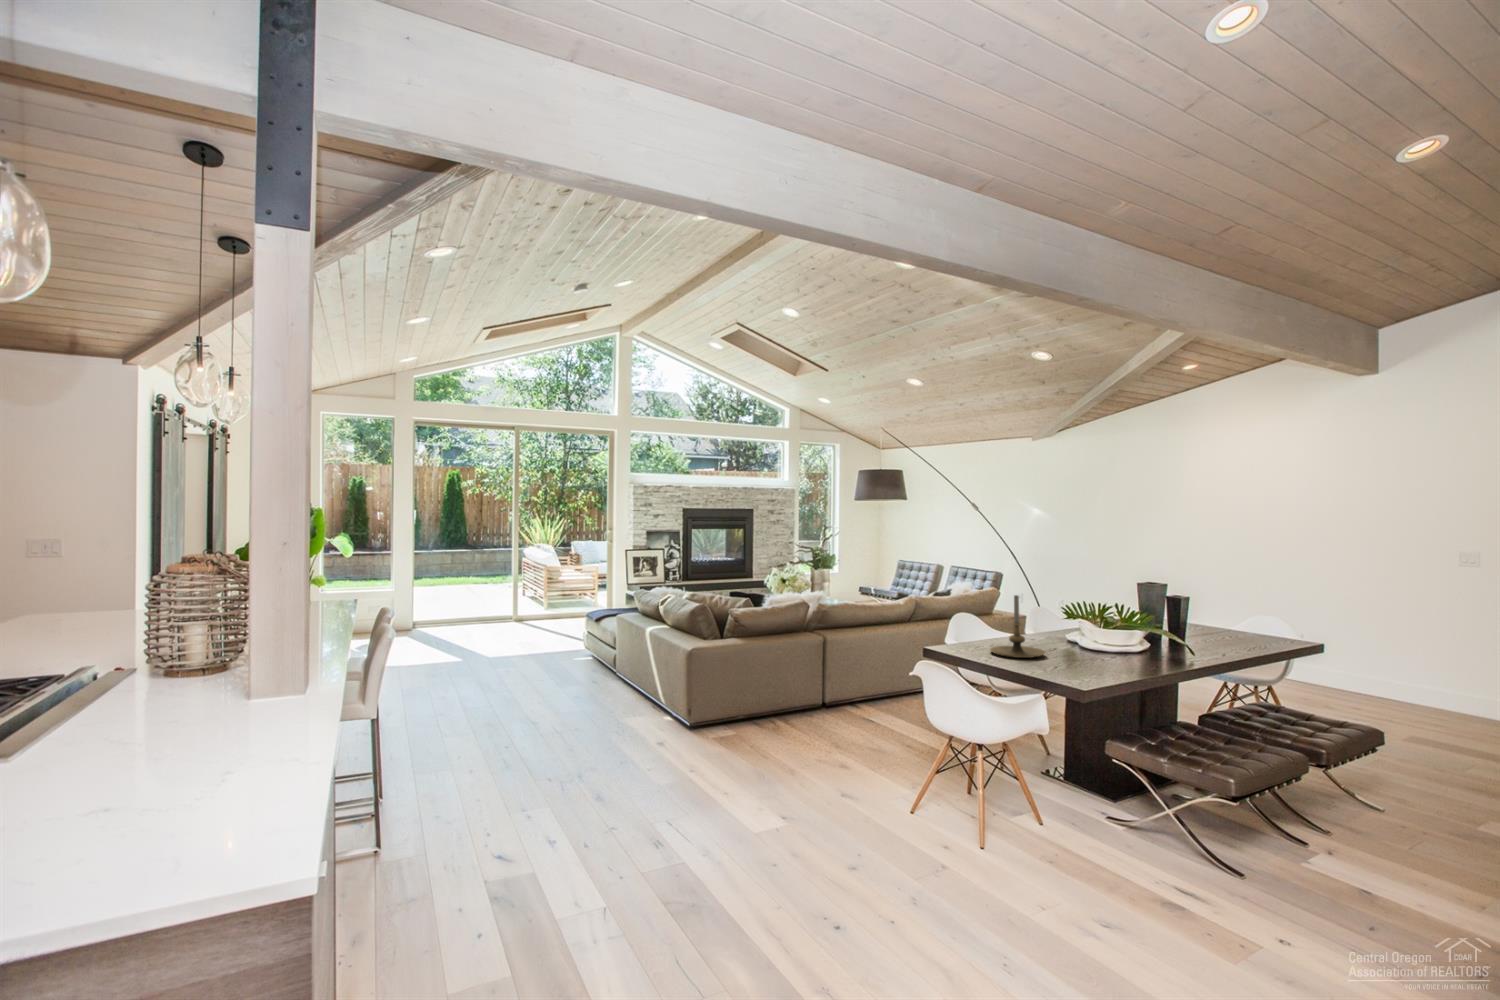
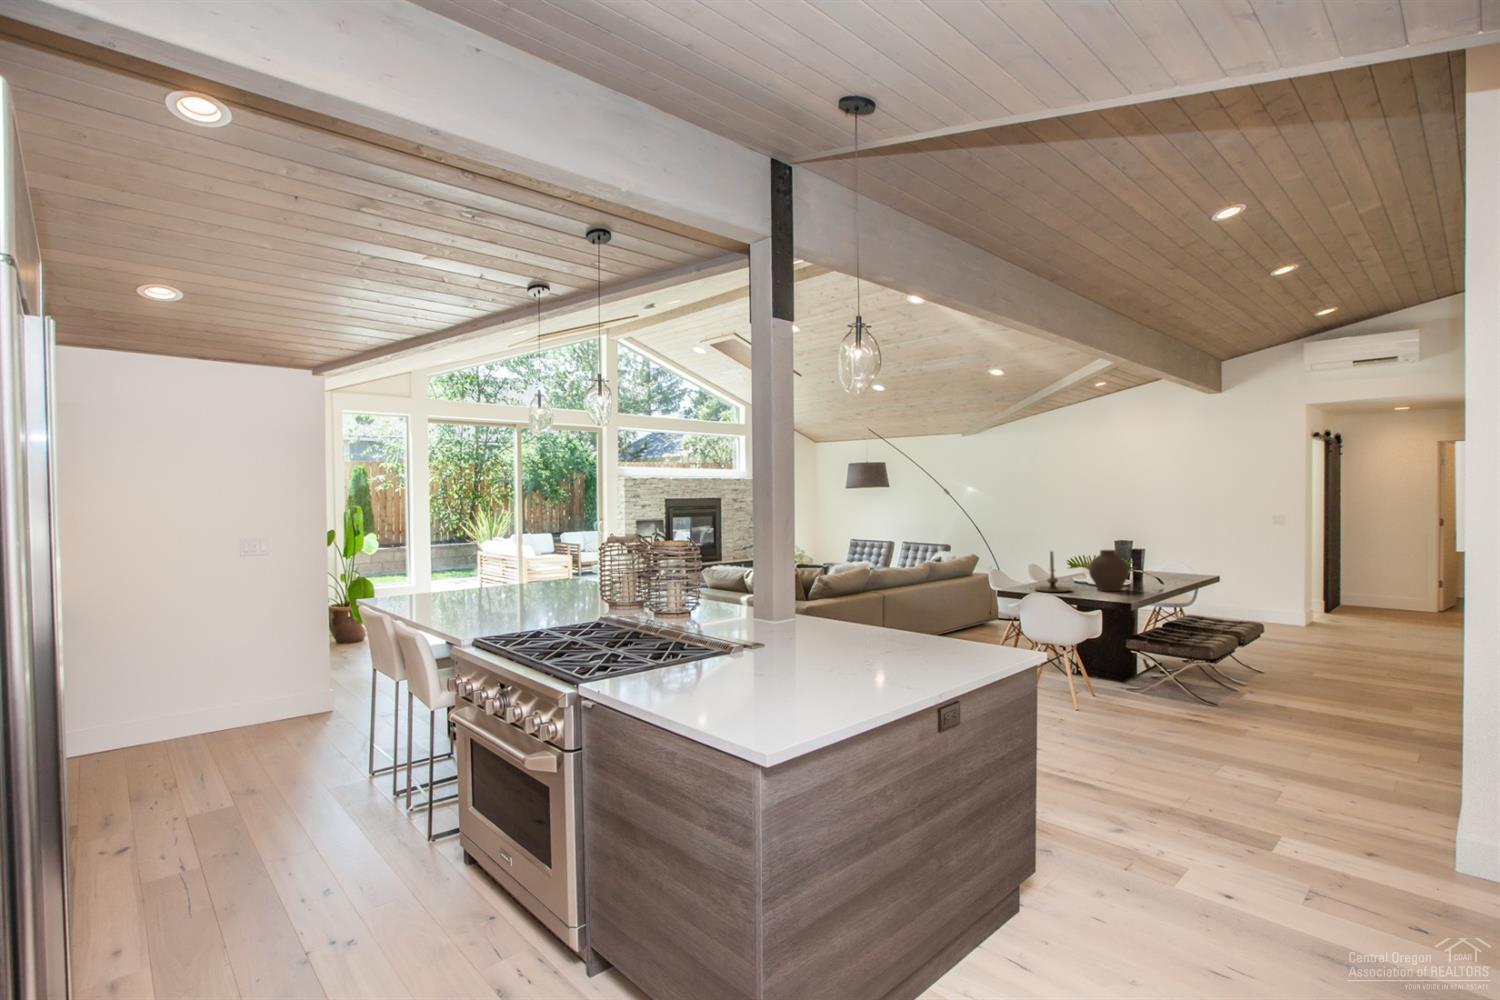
vase: none [1079,597,1140,662] -> present [1089,550,1129,591]

